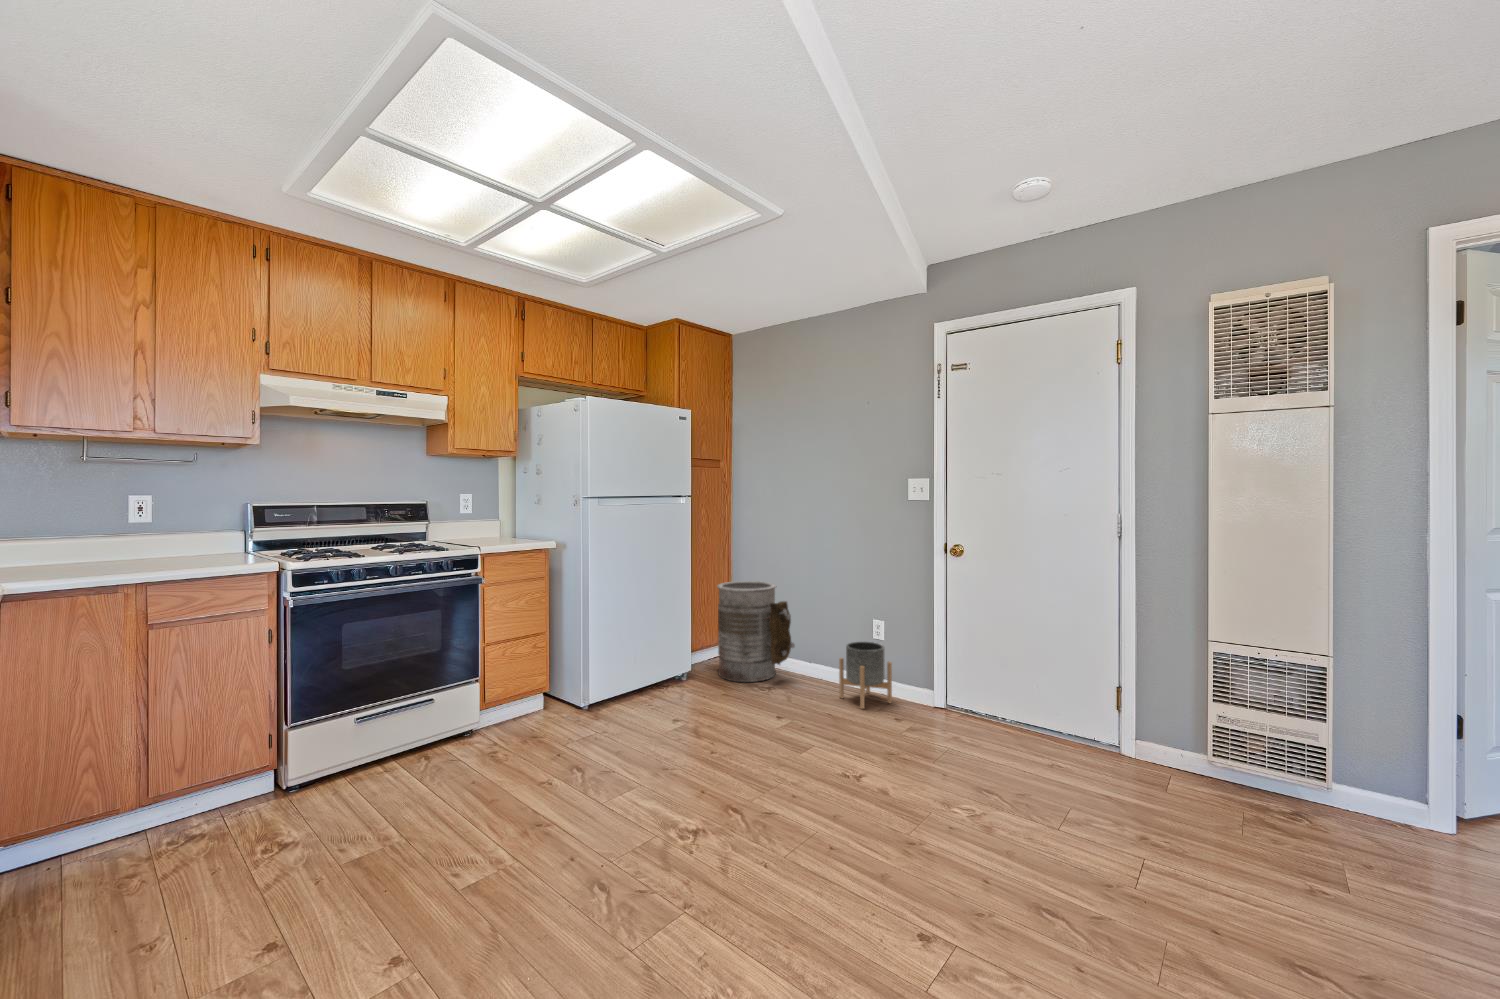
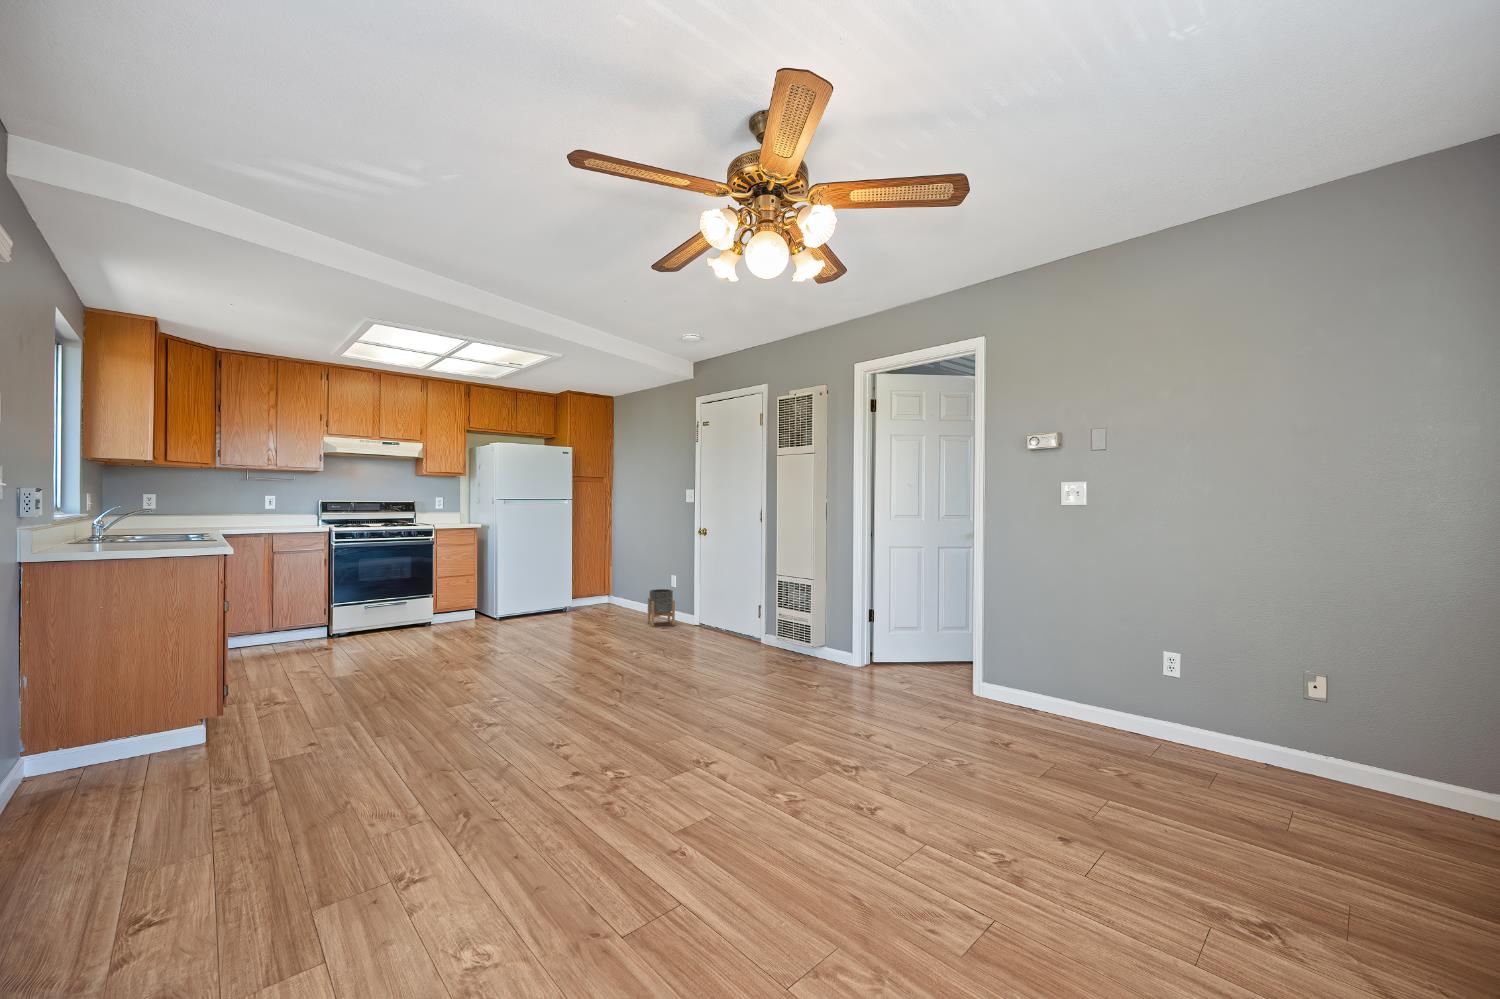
trash can: present [717,581,795,682] -> none [591,555,634,615]

